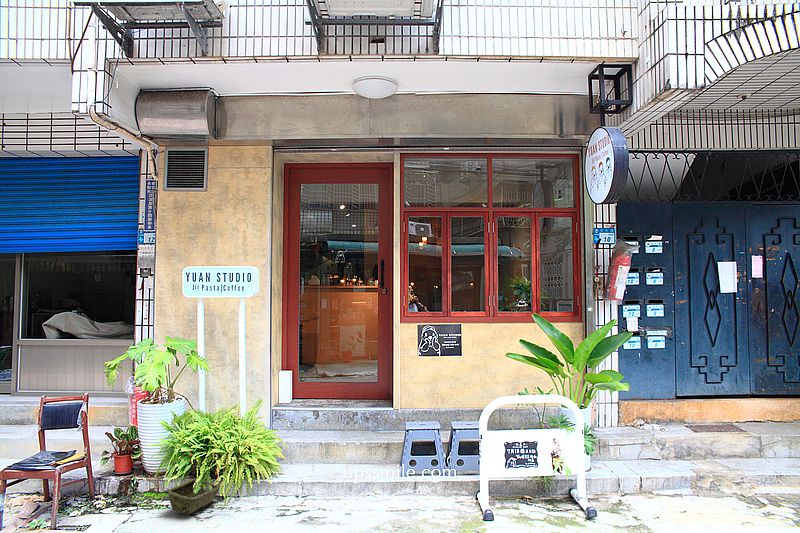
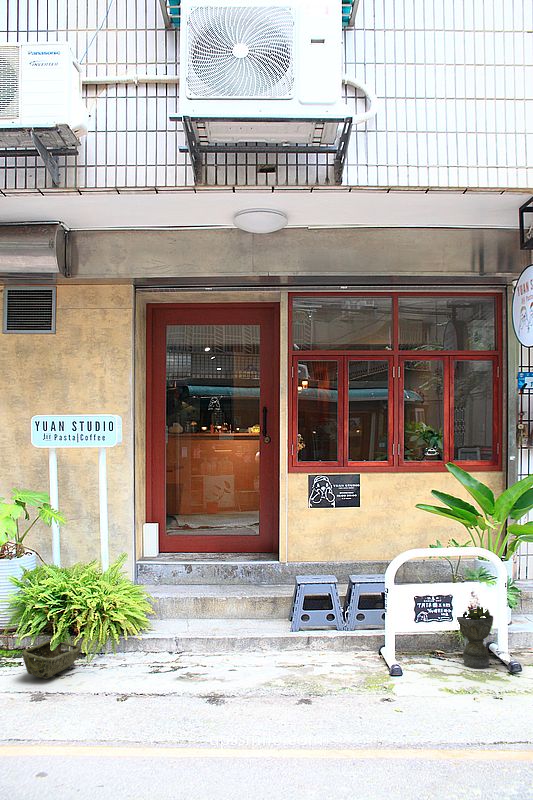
planter: none [542,461,574,514] -> present [457,606,493,669]

